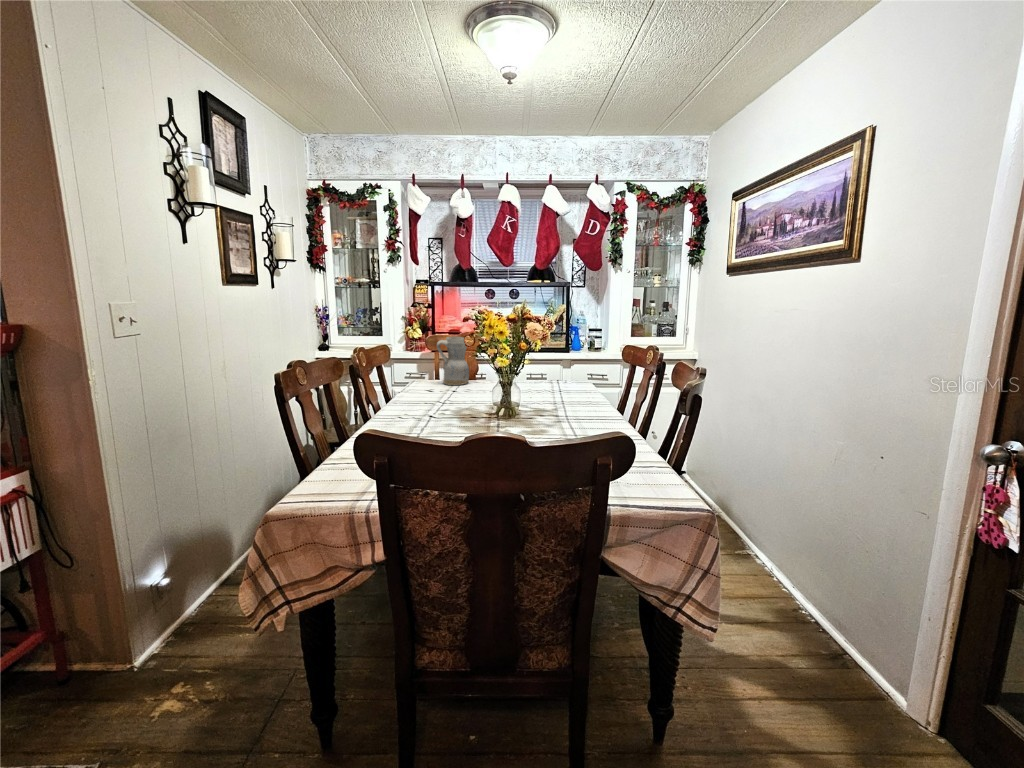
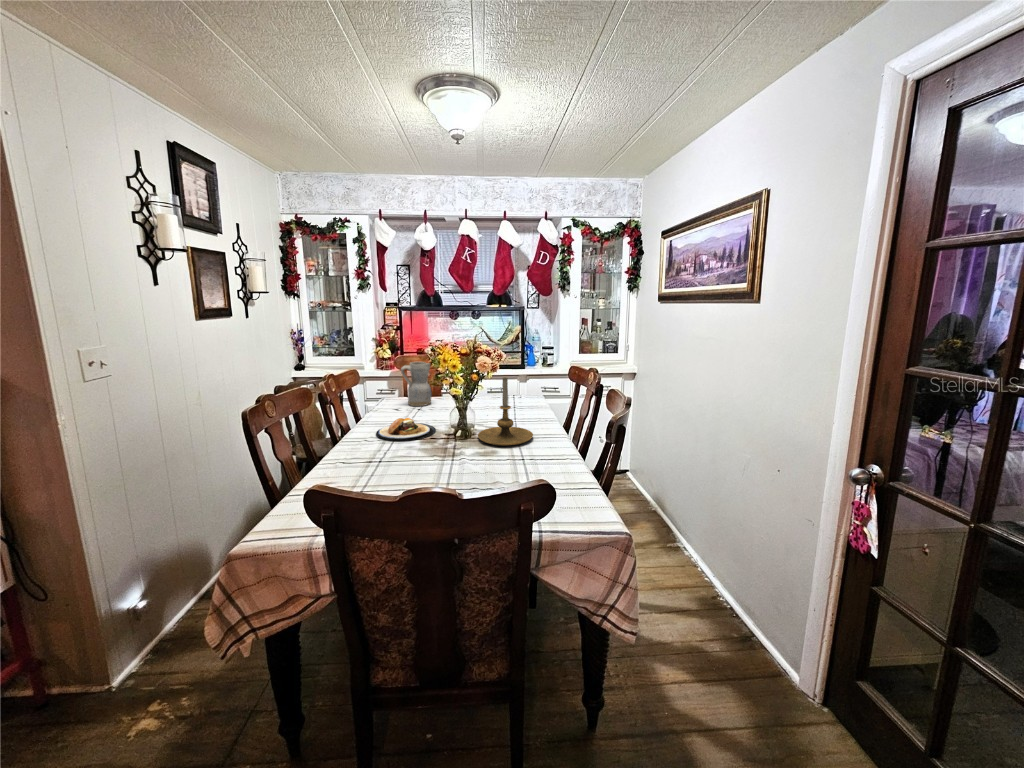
candle holder: none [524,346,587,422] -> present [478,377,533,445]
plate: none [412,392,477,416] -> present [376,418,436,441]

